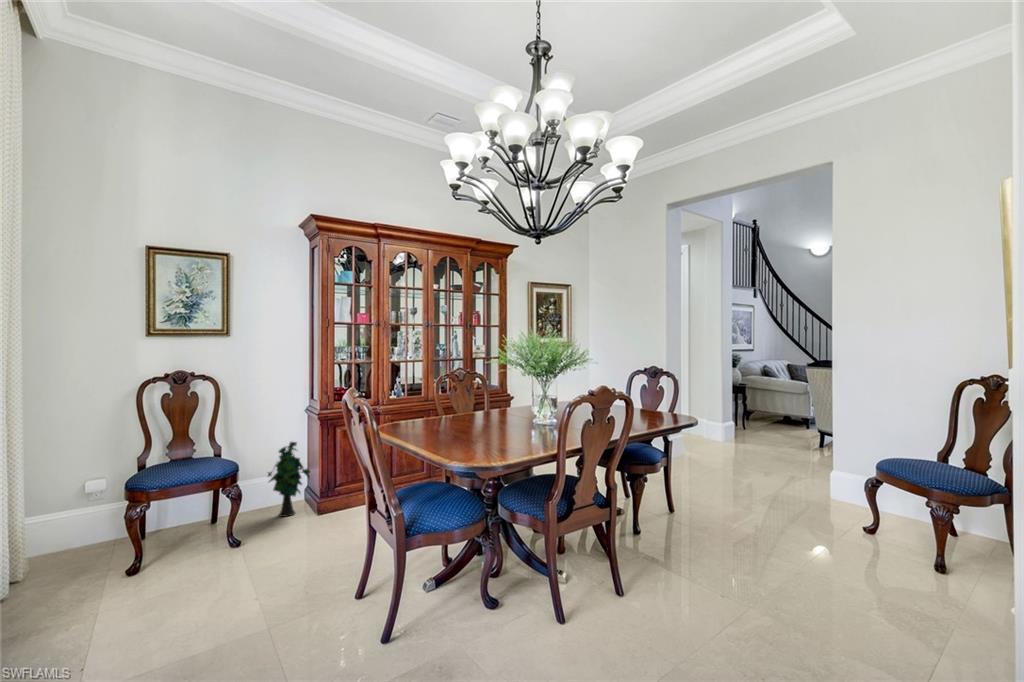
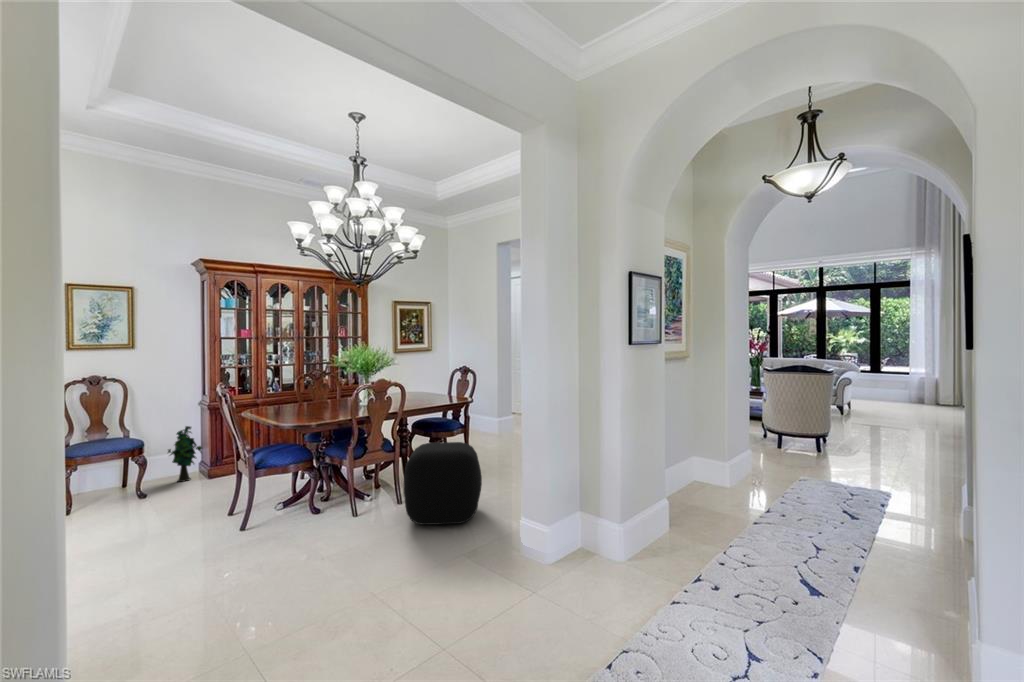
ottoman: none [640,492,790,649] -> present [404,442,482,525]

